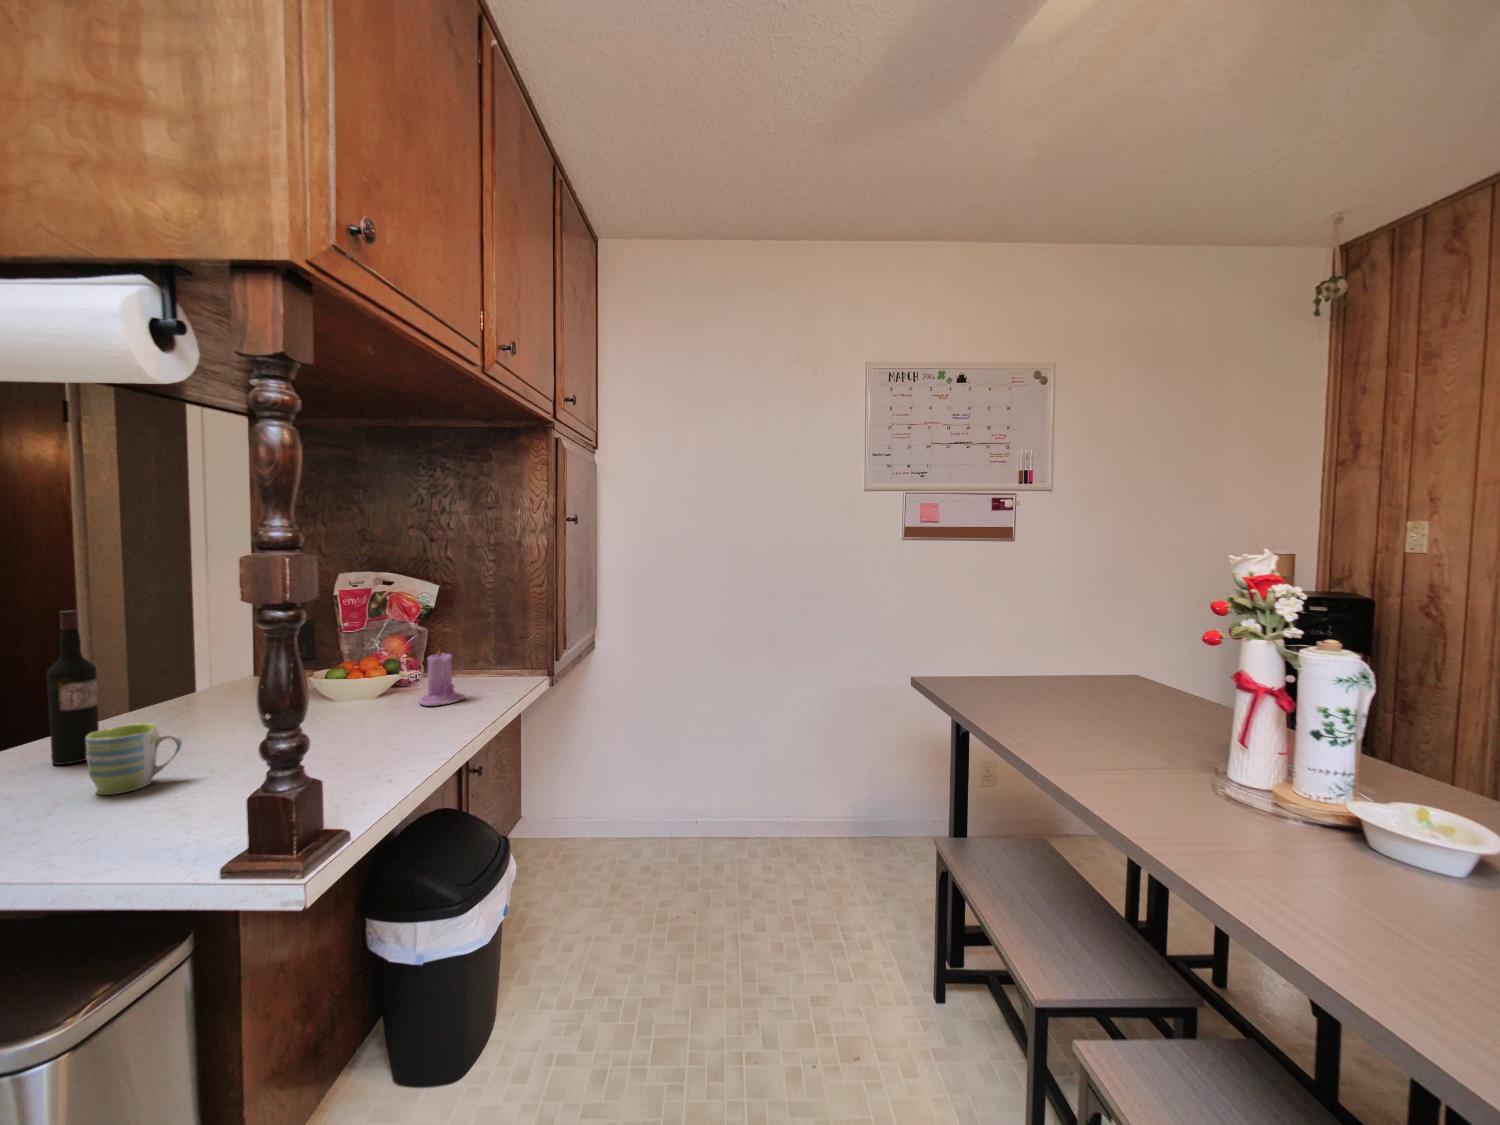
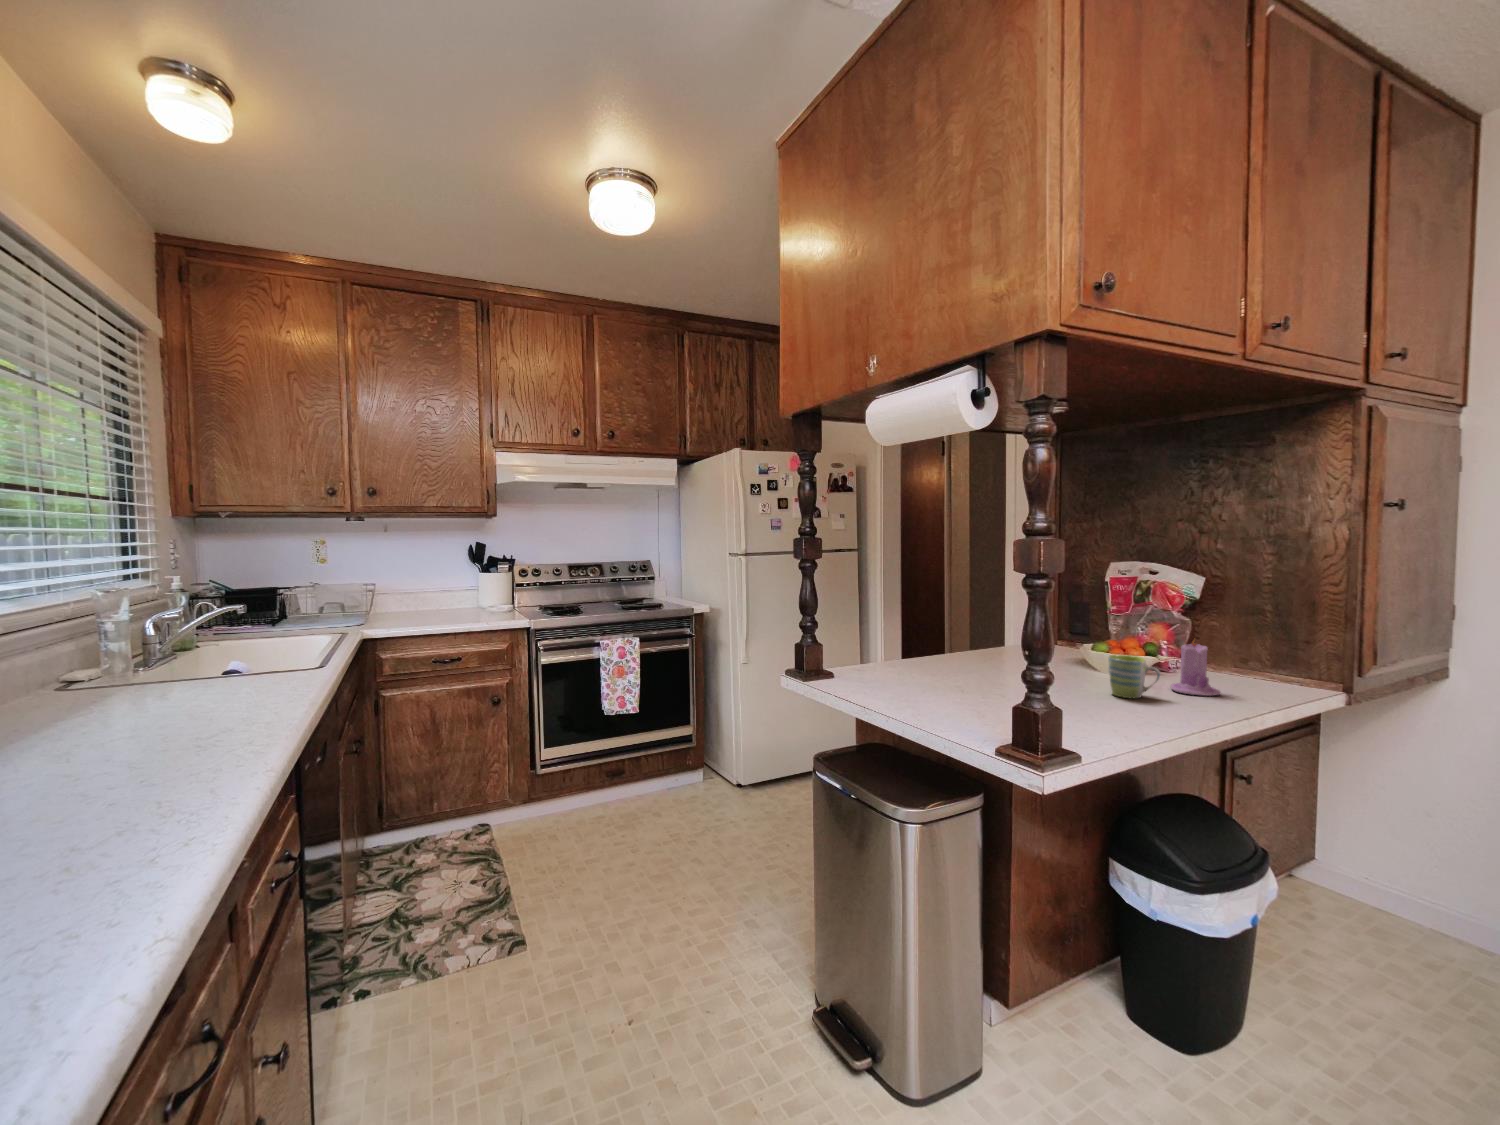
wine bottle: present [47,610,99,765] -> none [935,577,956,670]
mug: present [86,723,182,795] -> present [1108,655,1160,698]

